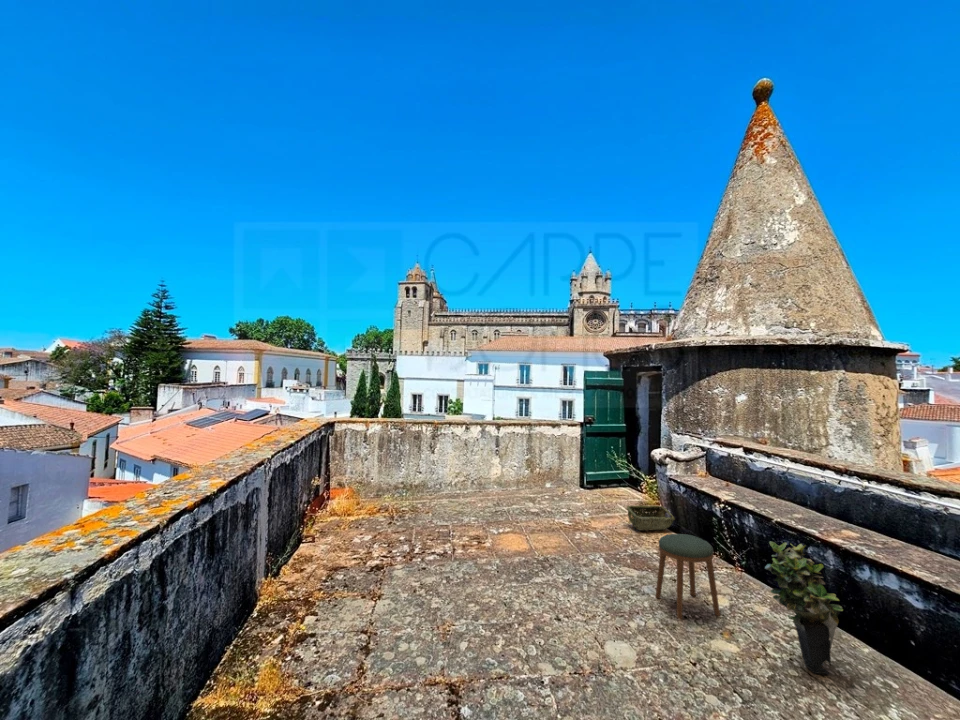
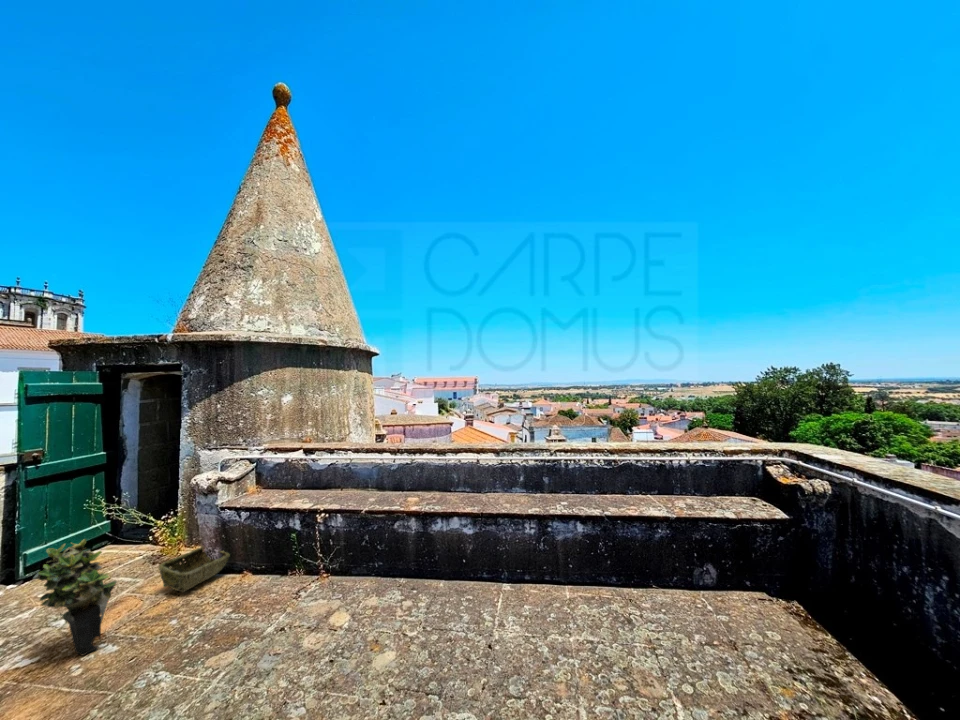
stool: present [656,534,720,619] -> none [281,563,359,675]
potted plant: present [765,542,843,674] -> present [33,539,117,655]

